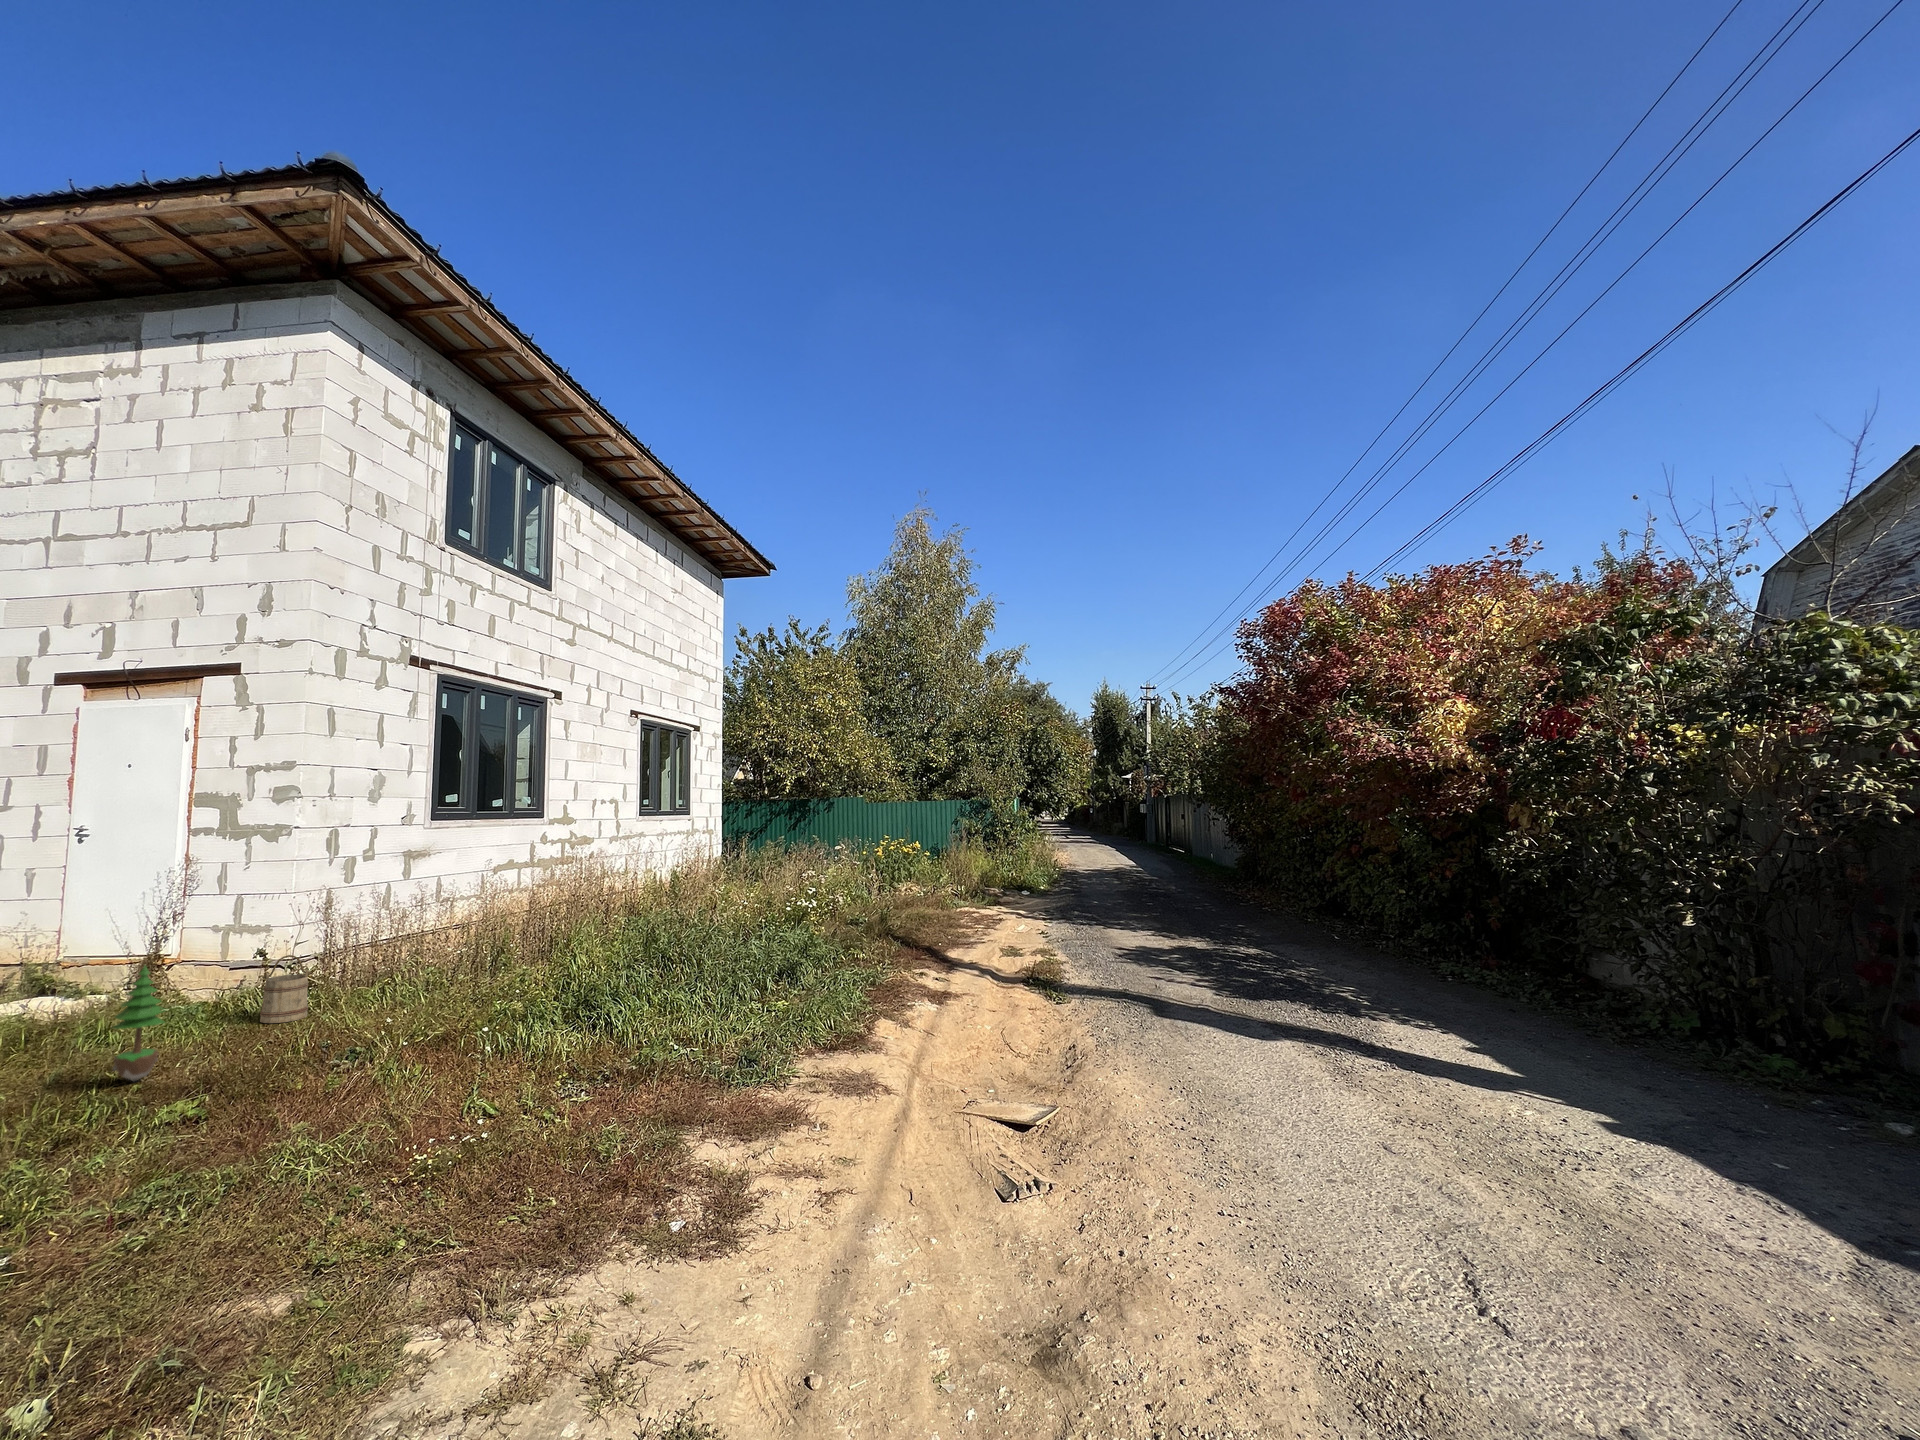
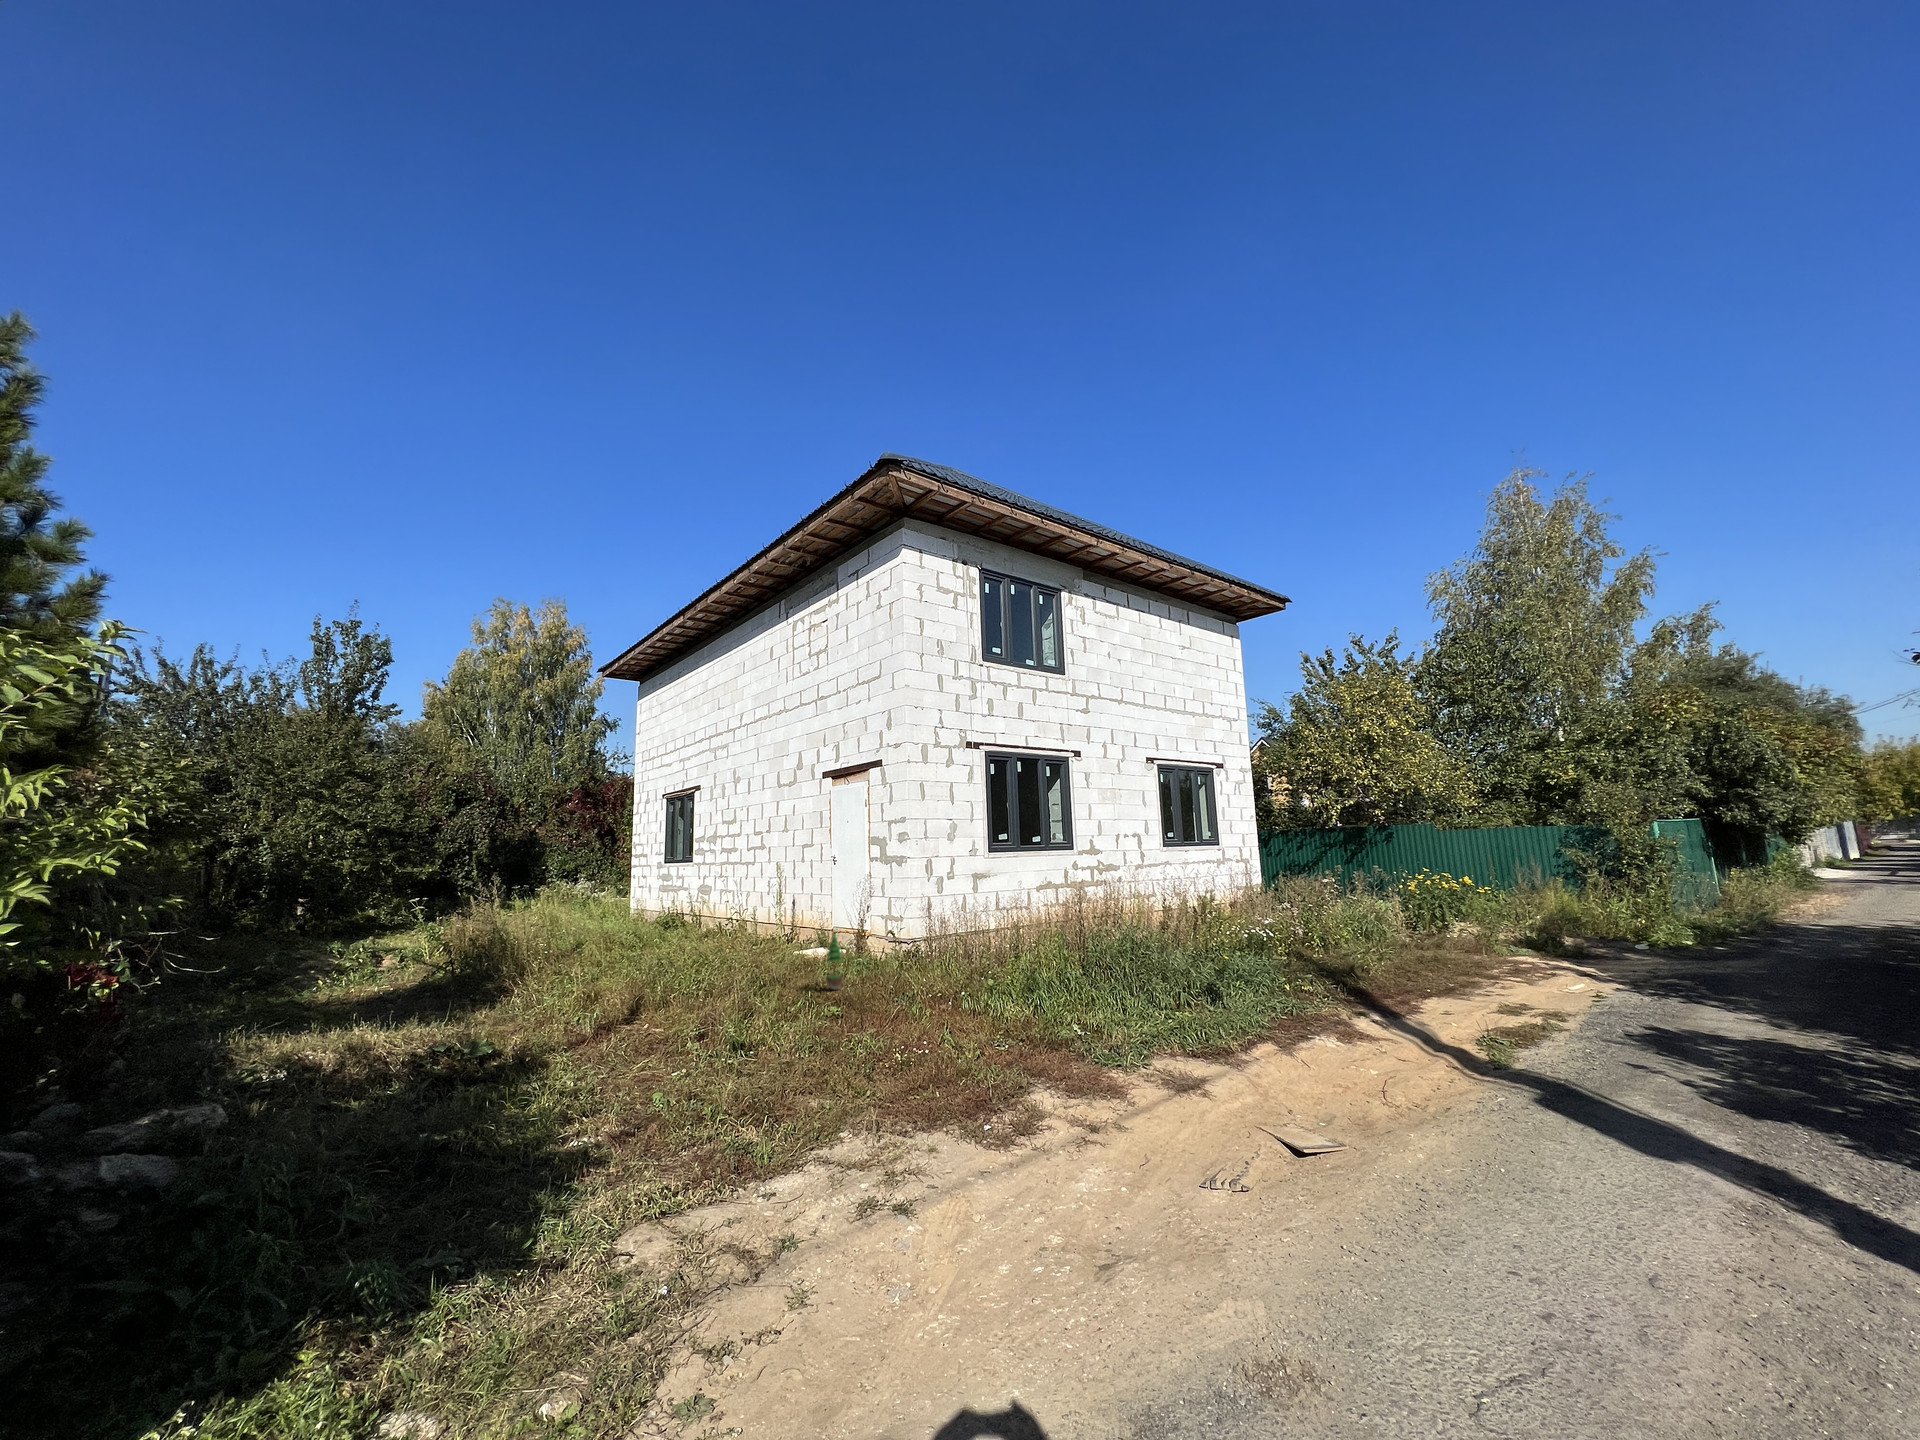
bucket: present [260,955,312,1023] -> none [893,933,916,972]

